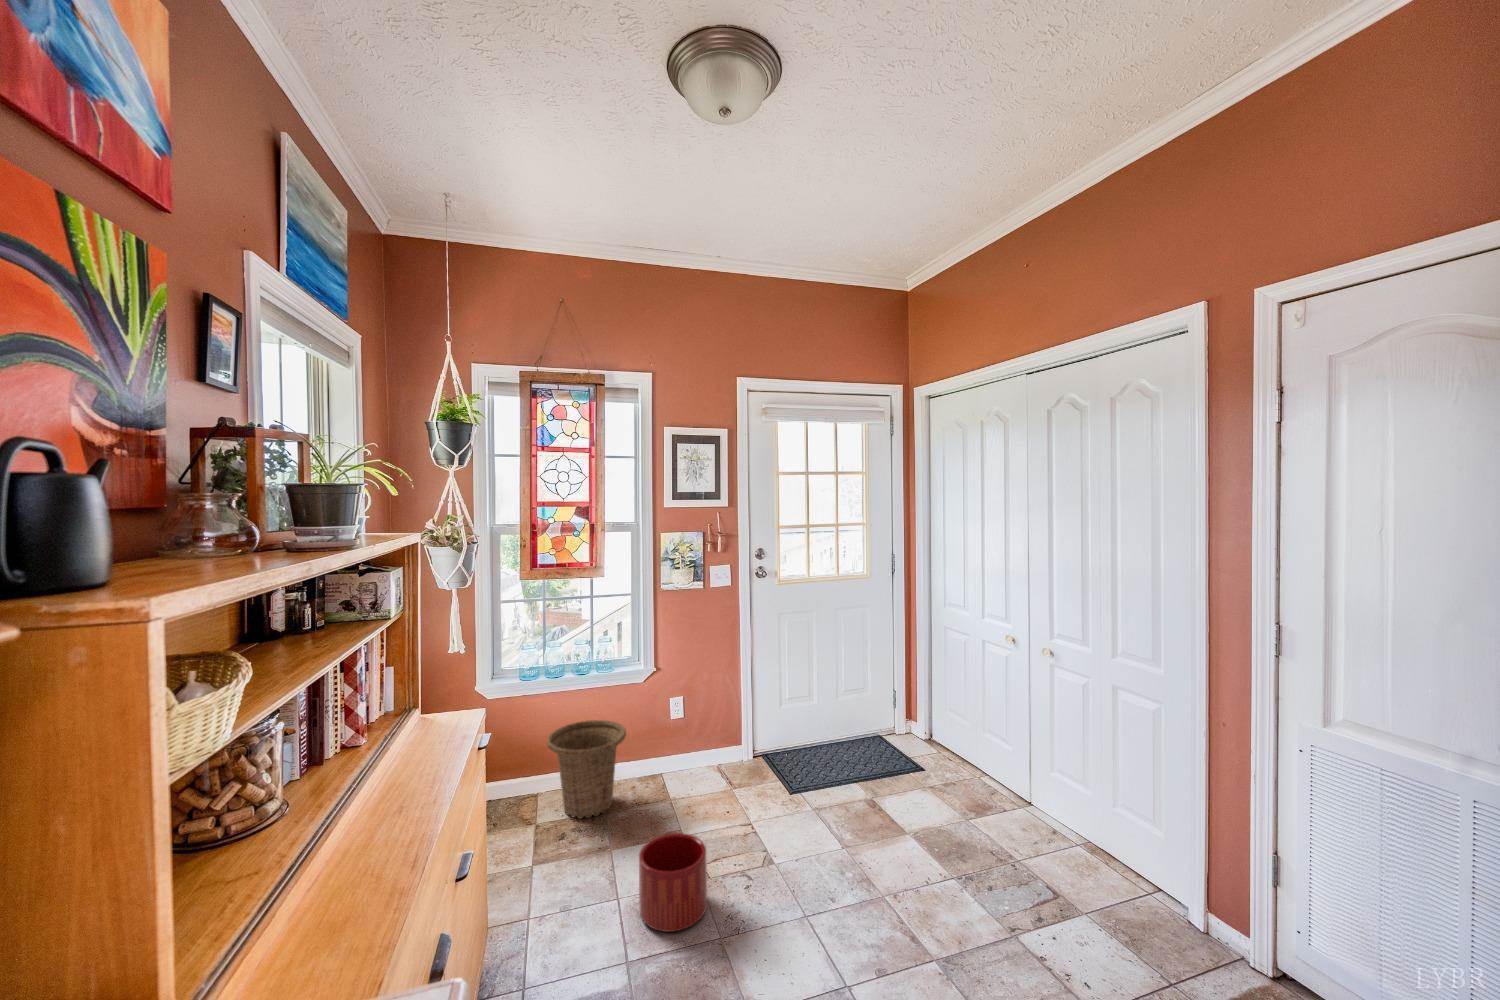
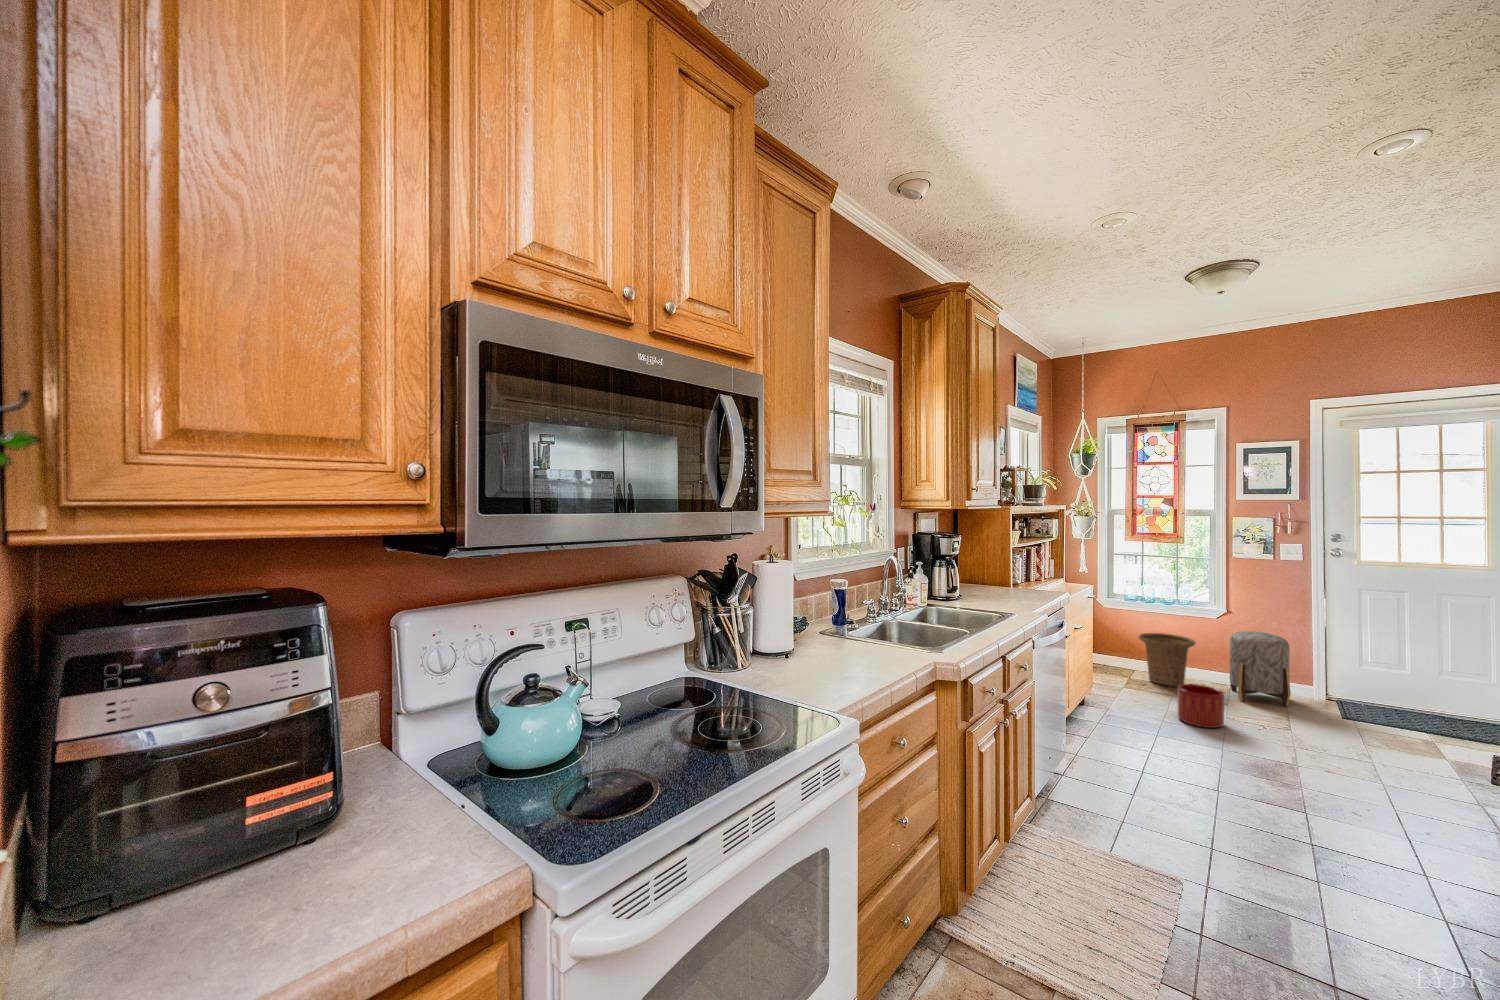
stool: none [665,692,738,807] -> present [1230,631,1291,707]

